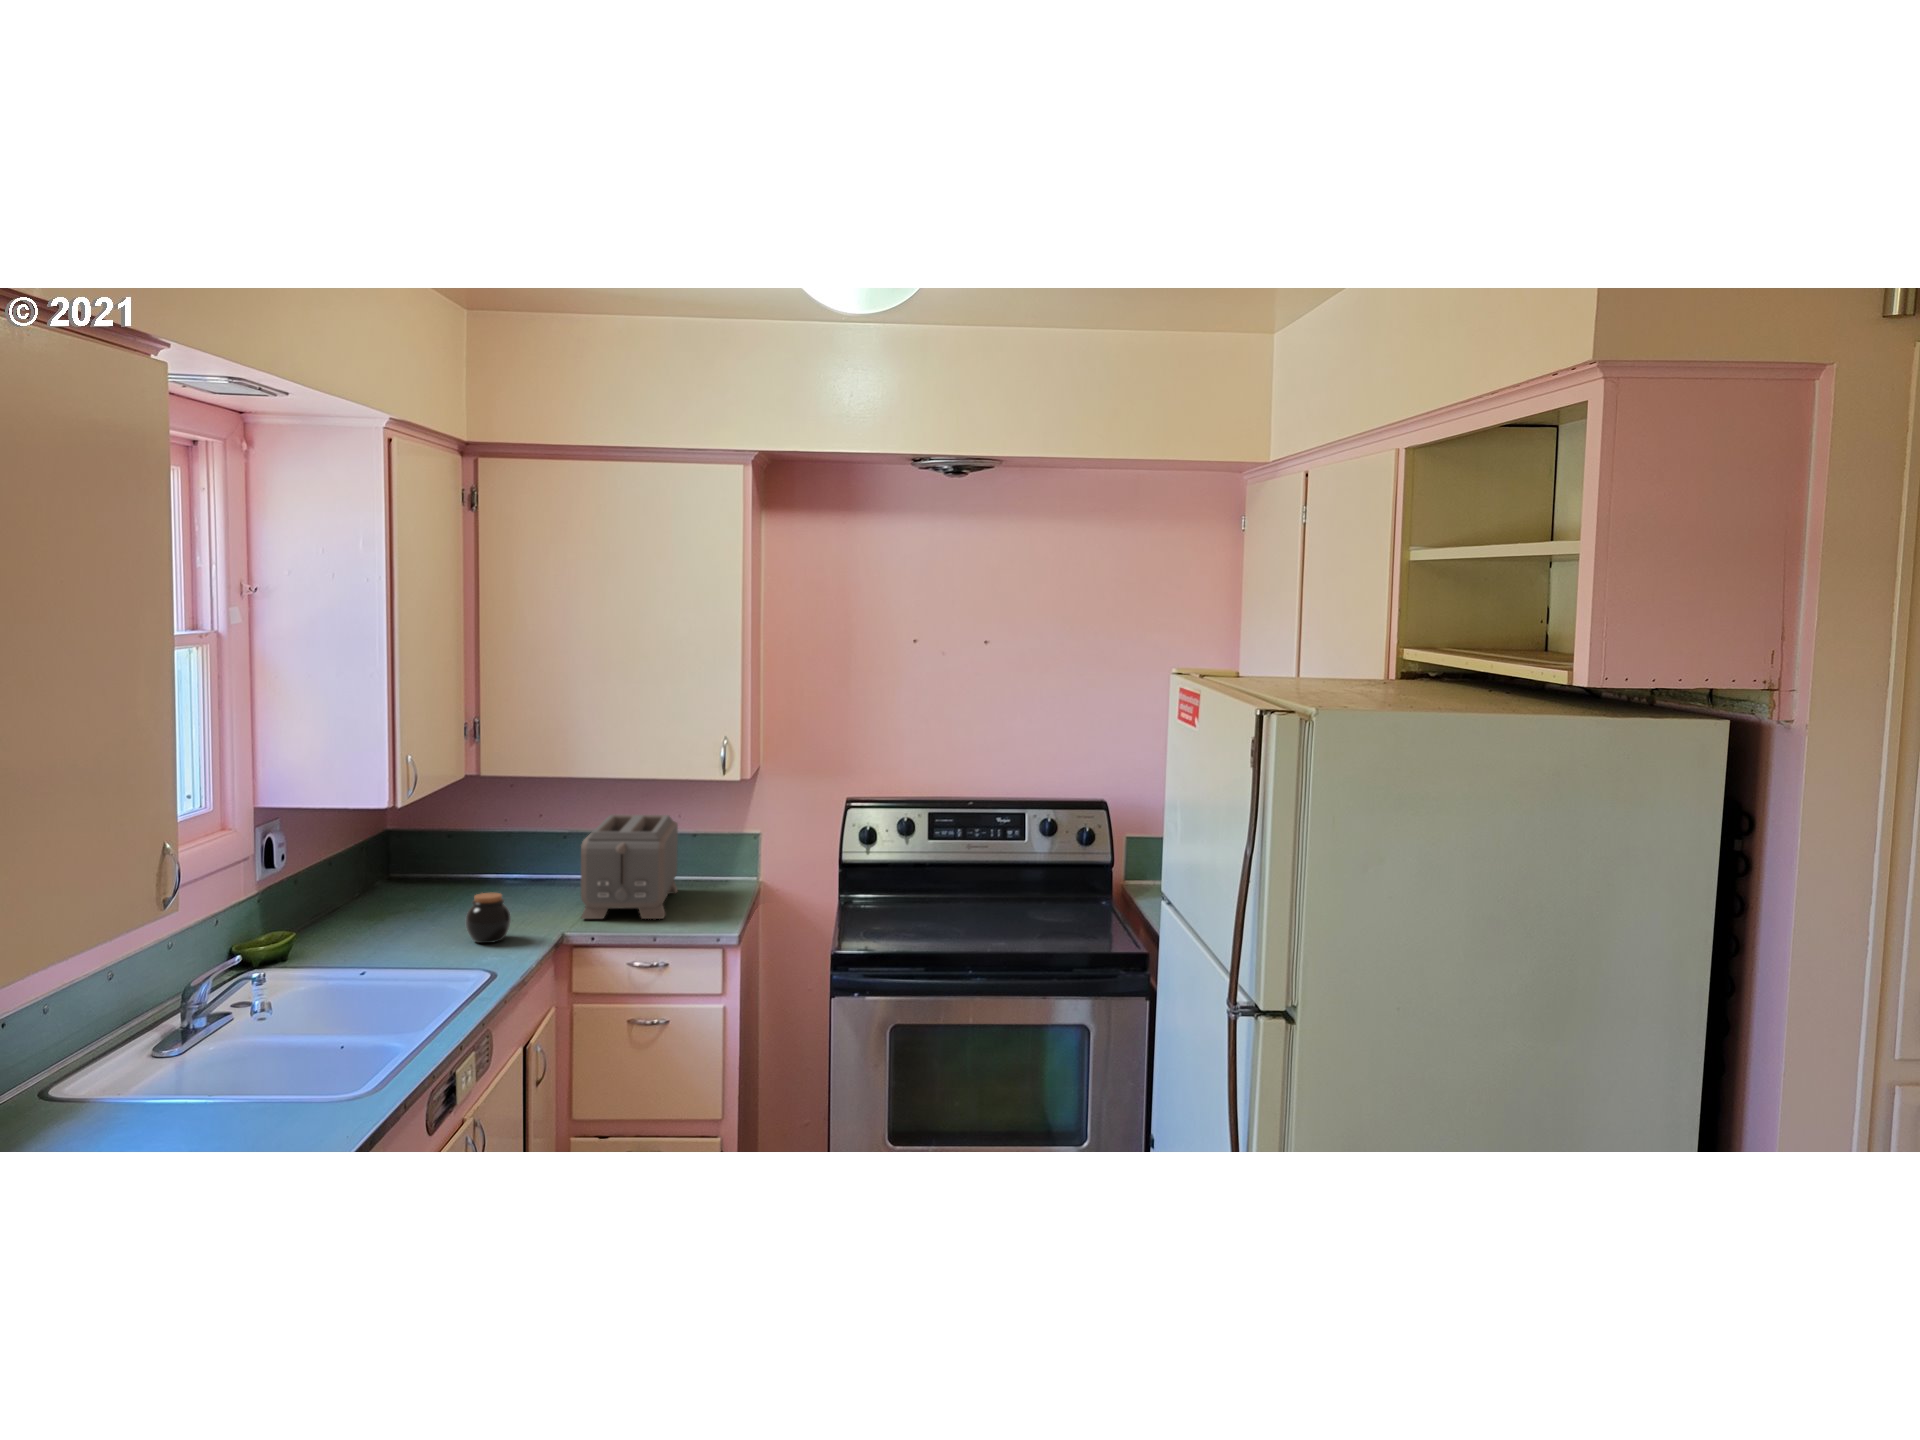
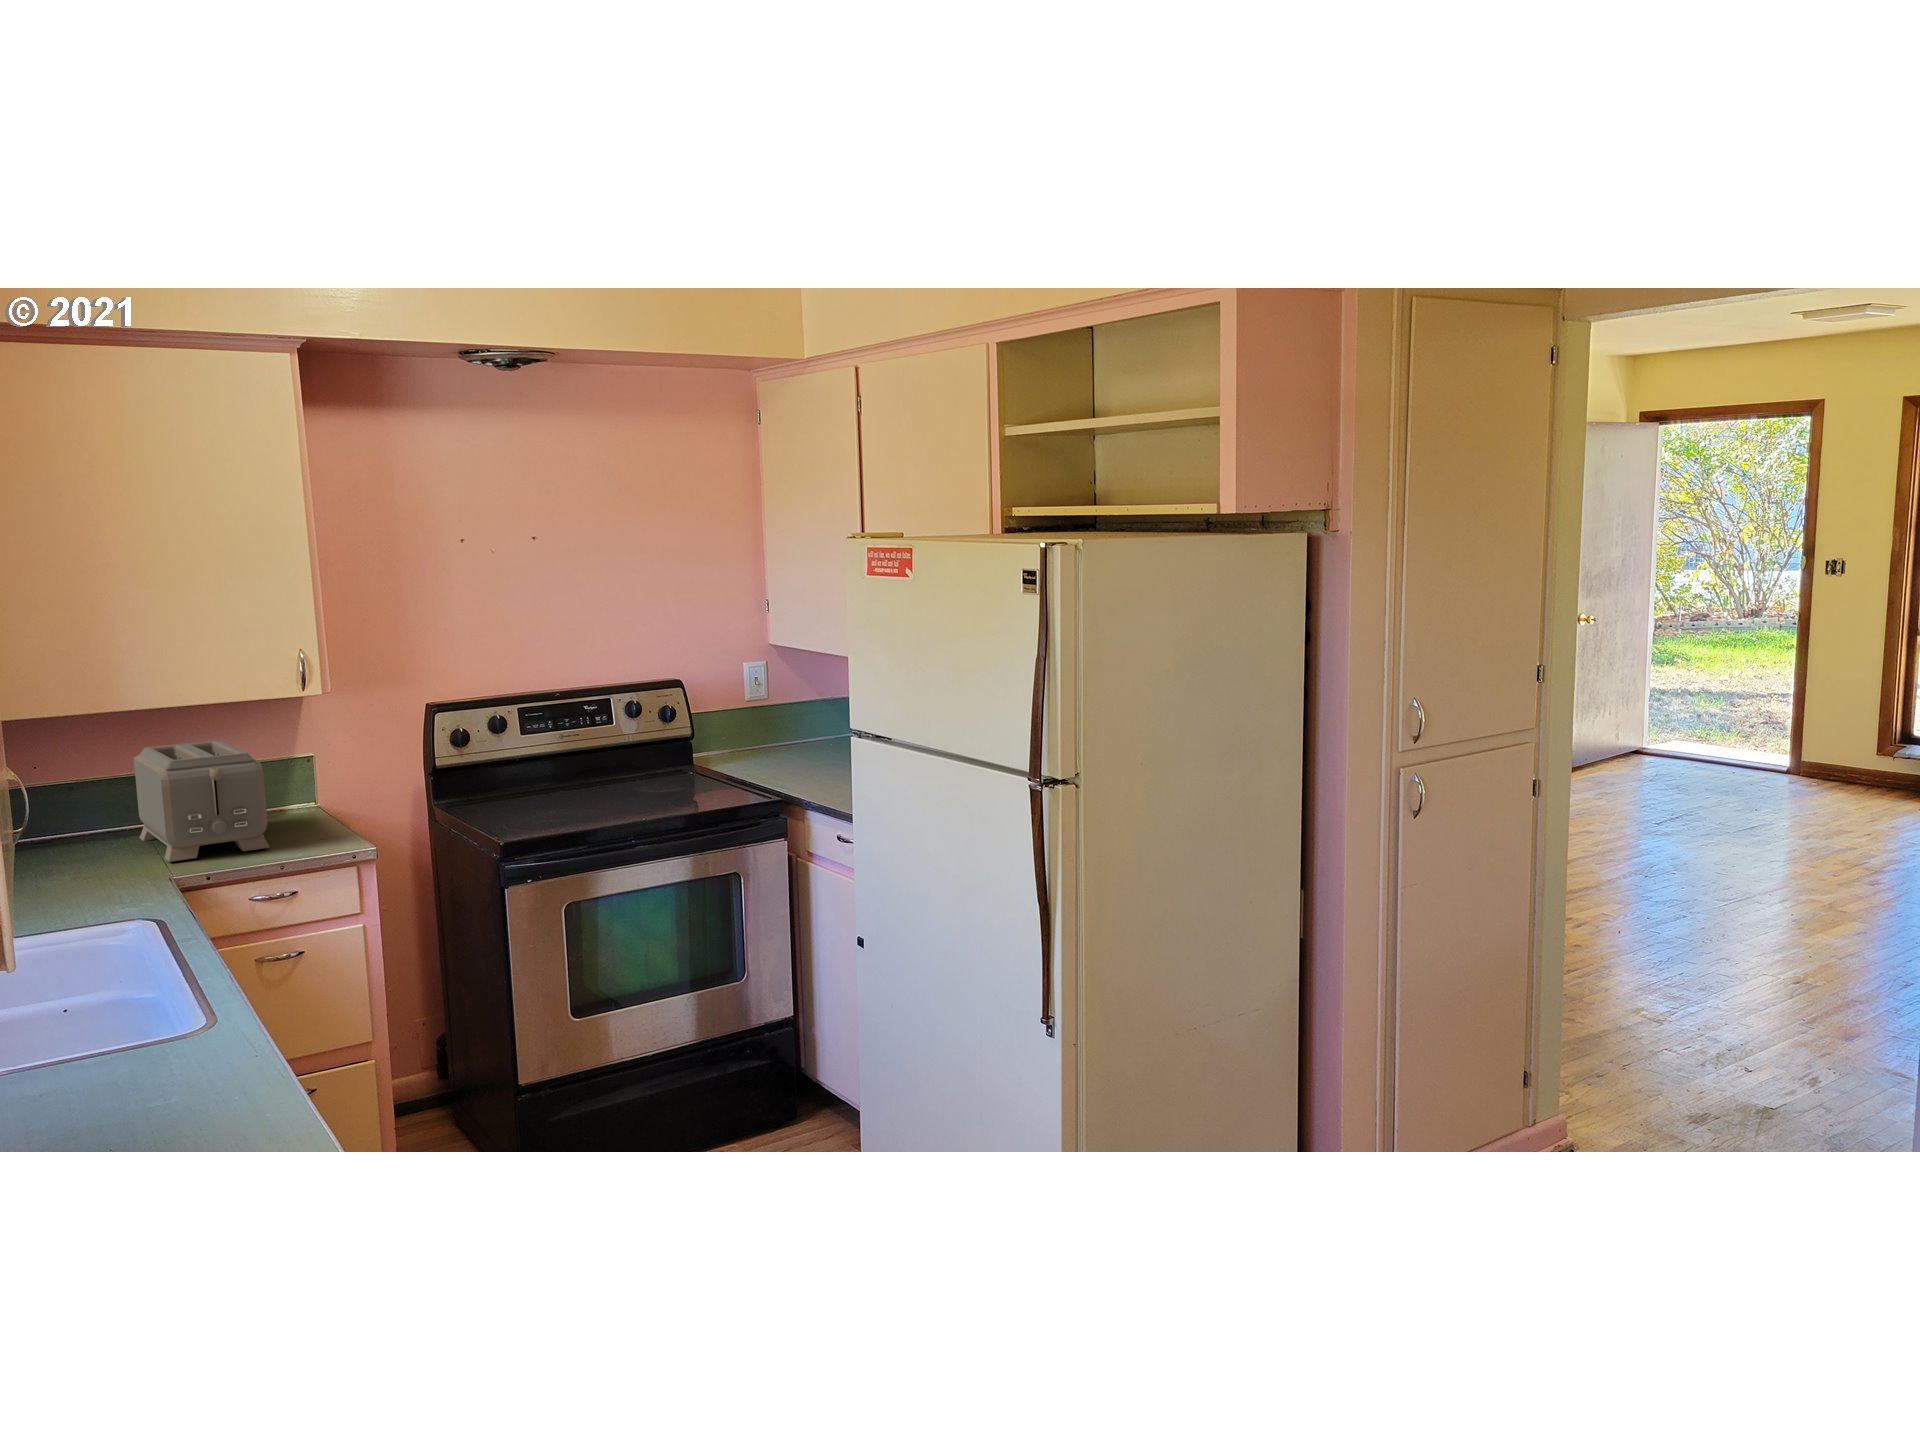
jar: present [466,893,511,943] -> none [56,838,114,897]

